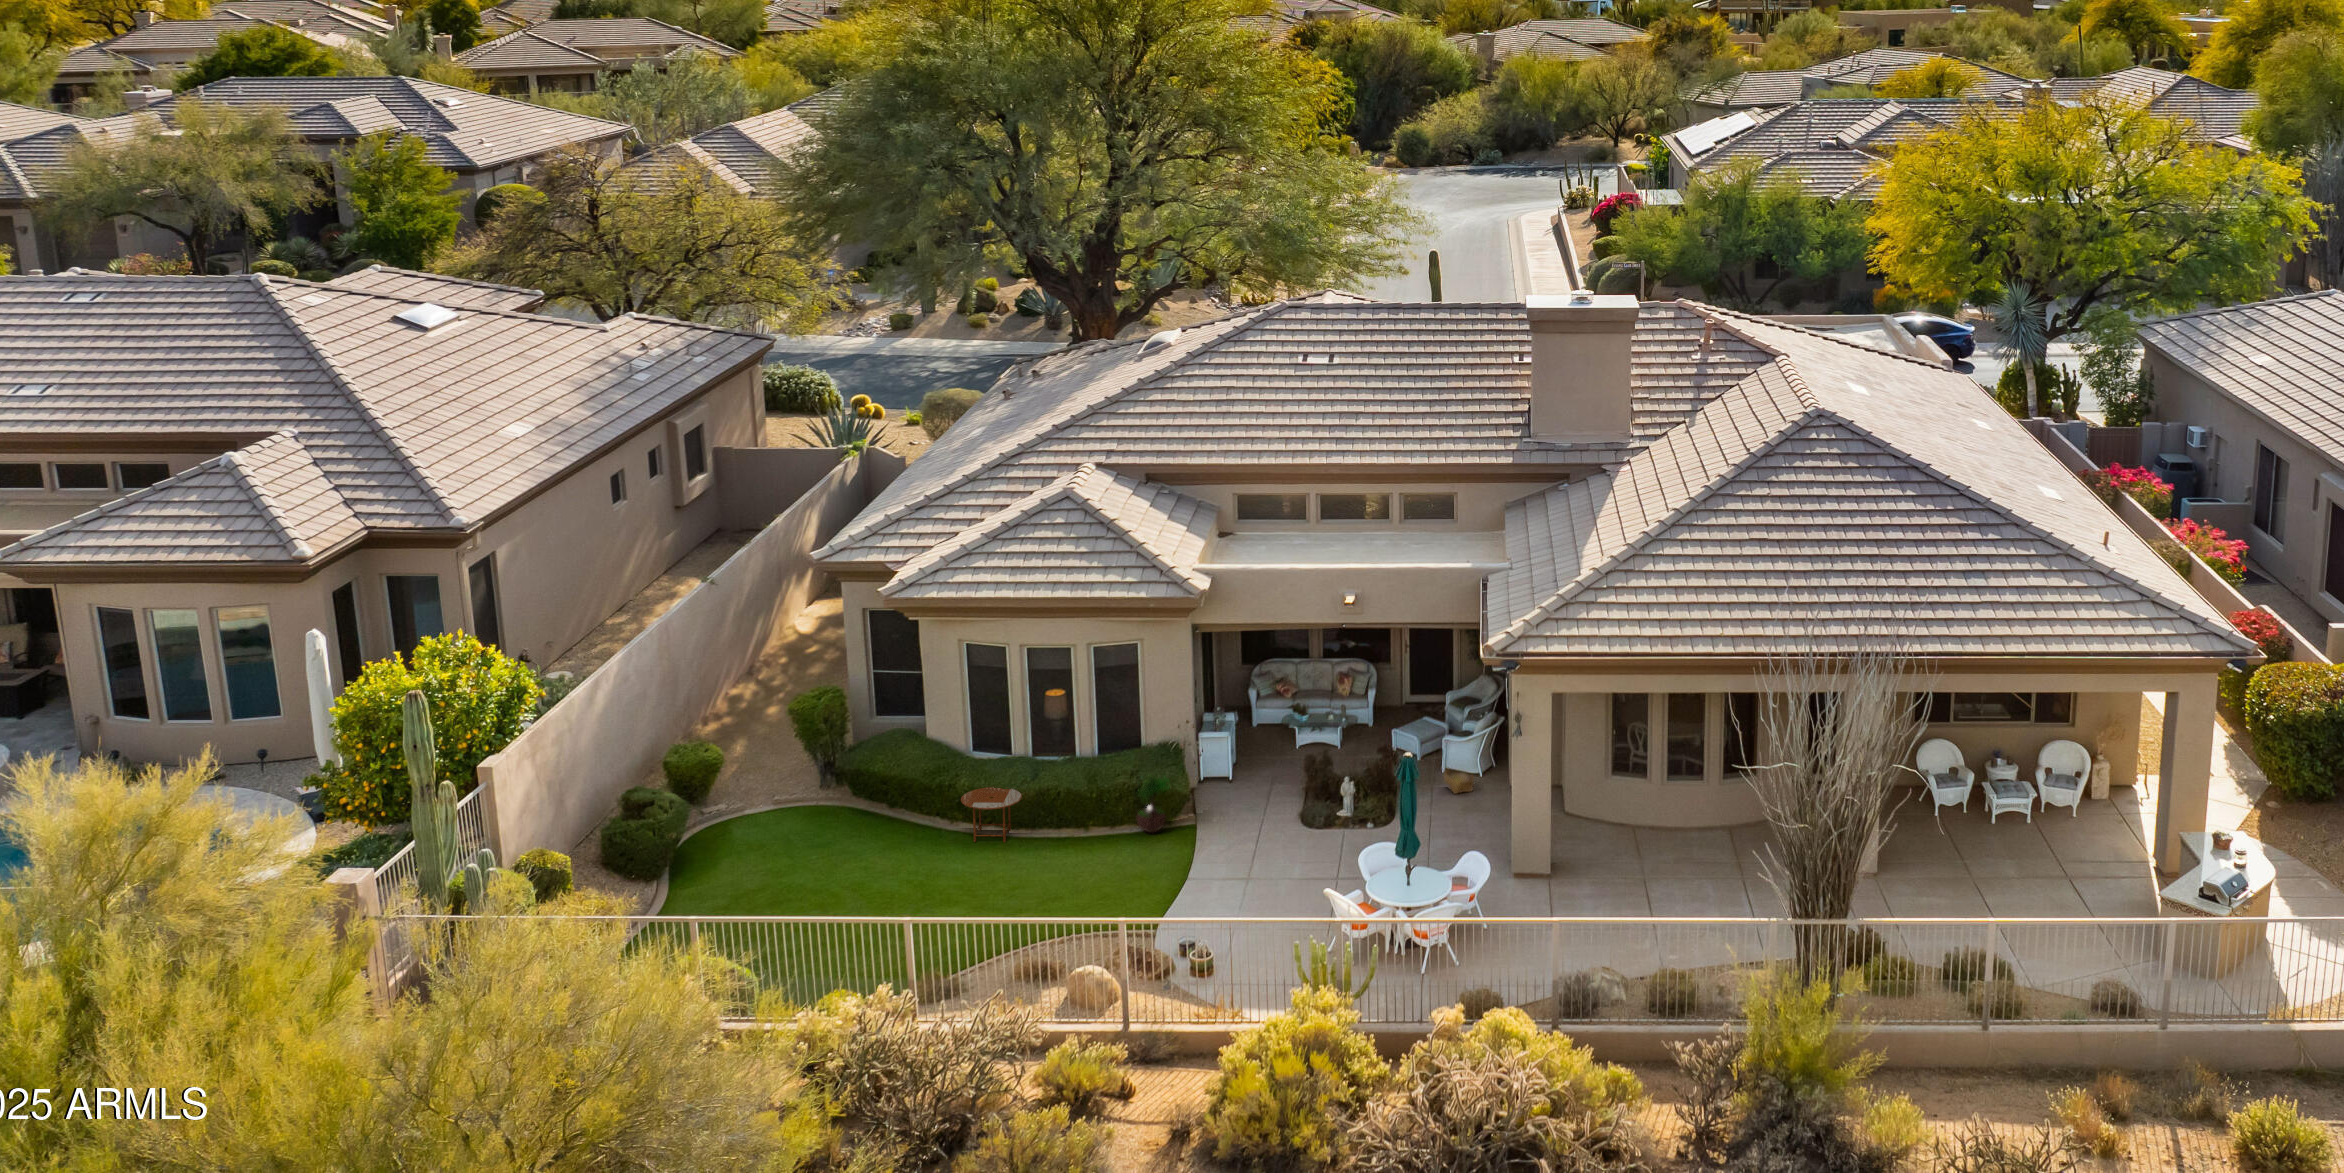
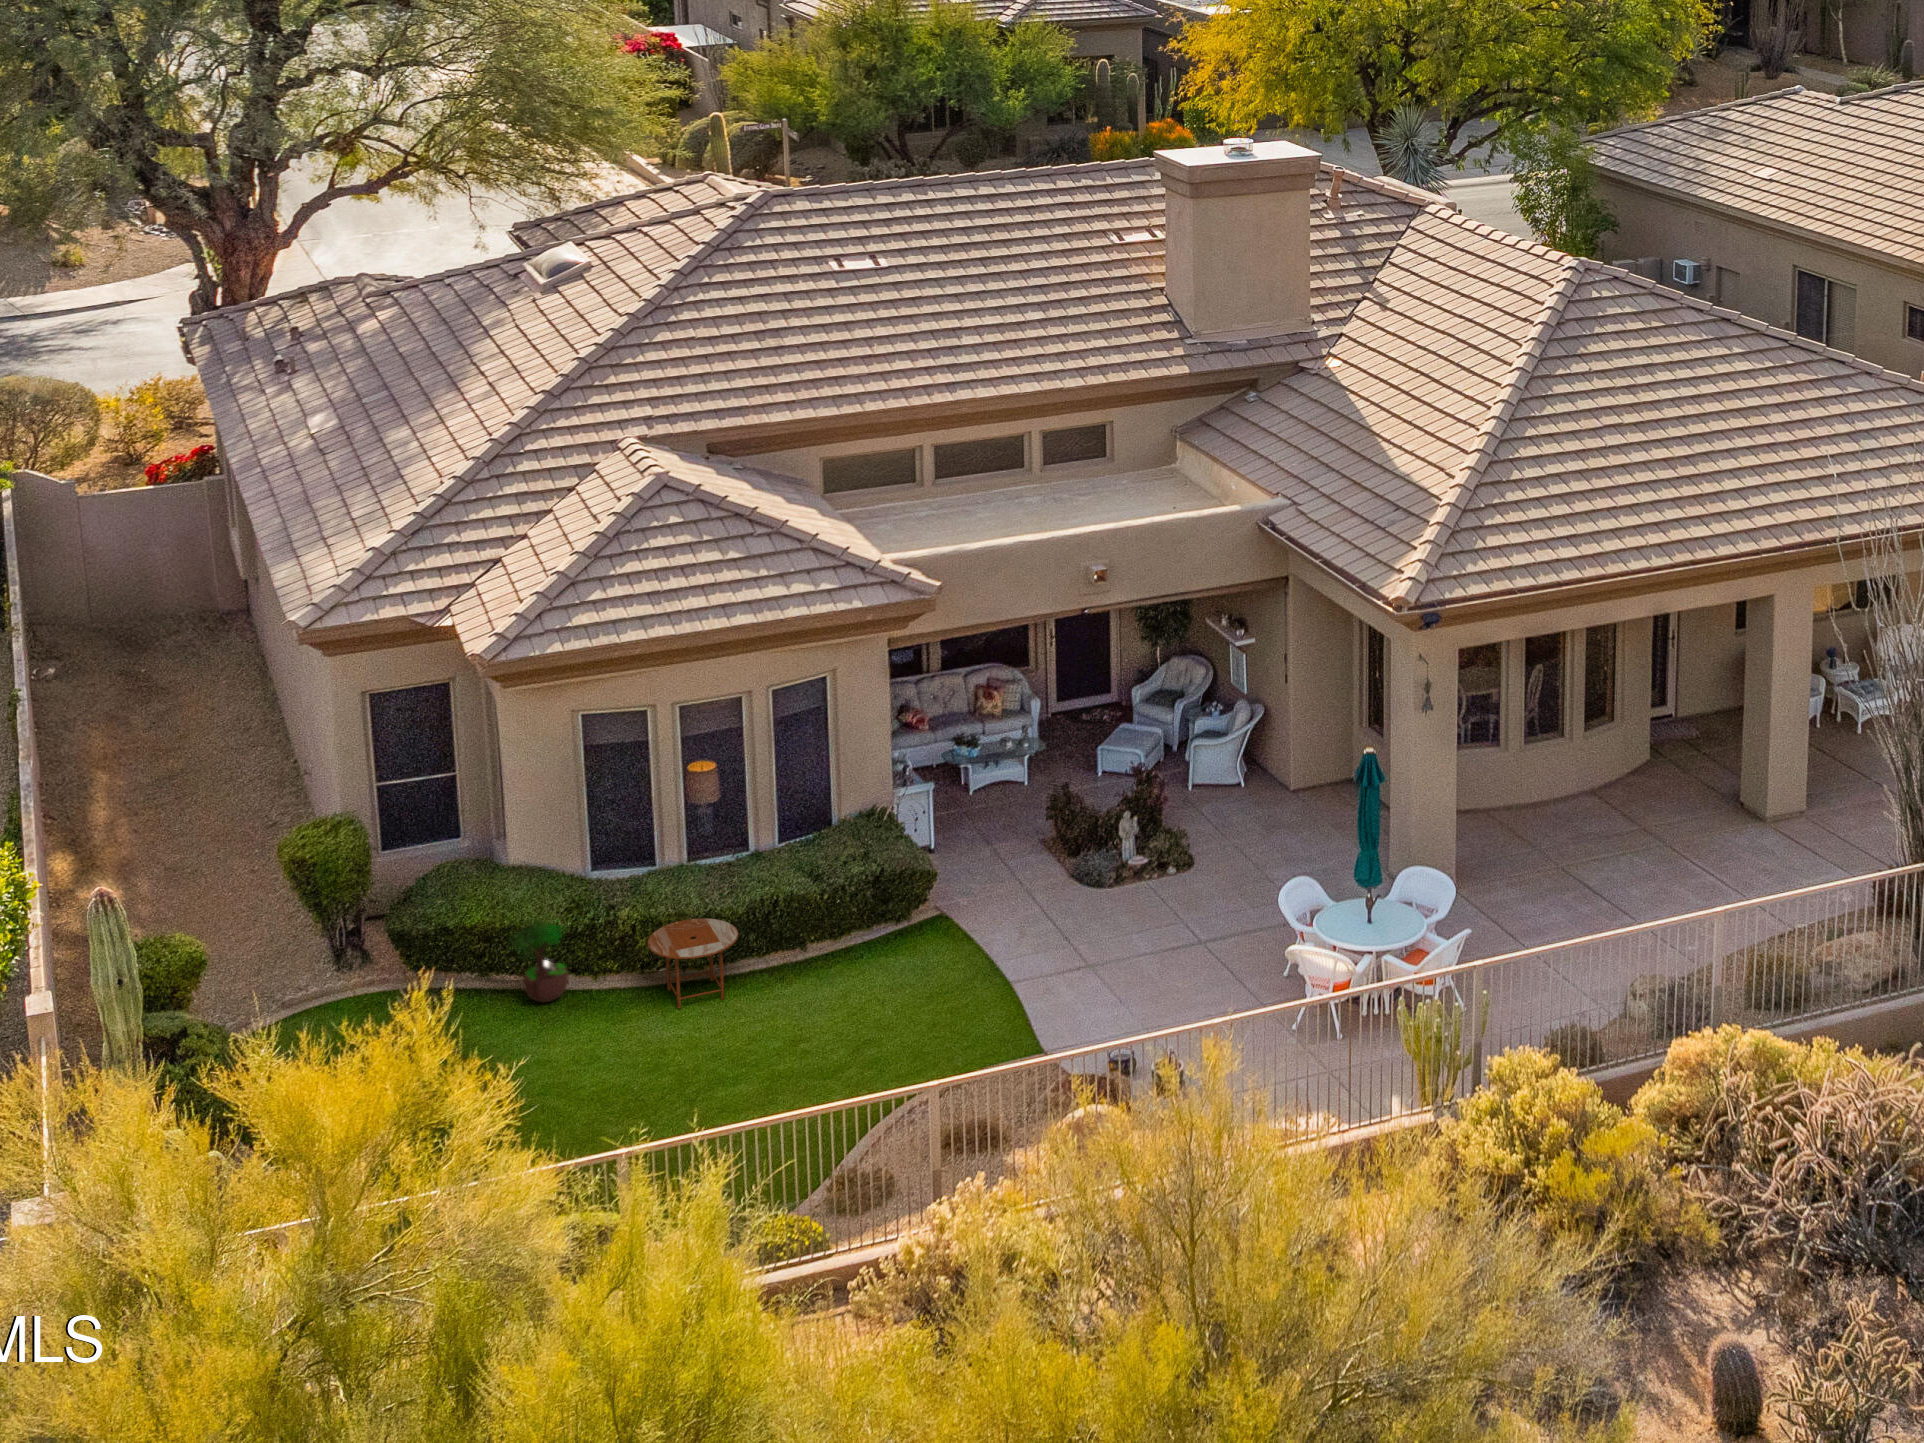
woven basket: present [1444,770,1474,794] -> none [1221,767,1265,807]
potted tree: present [1136,775,1169,833] -> present [509,914,569,1002]

